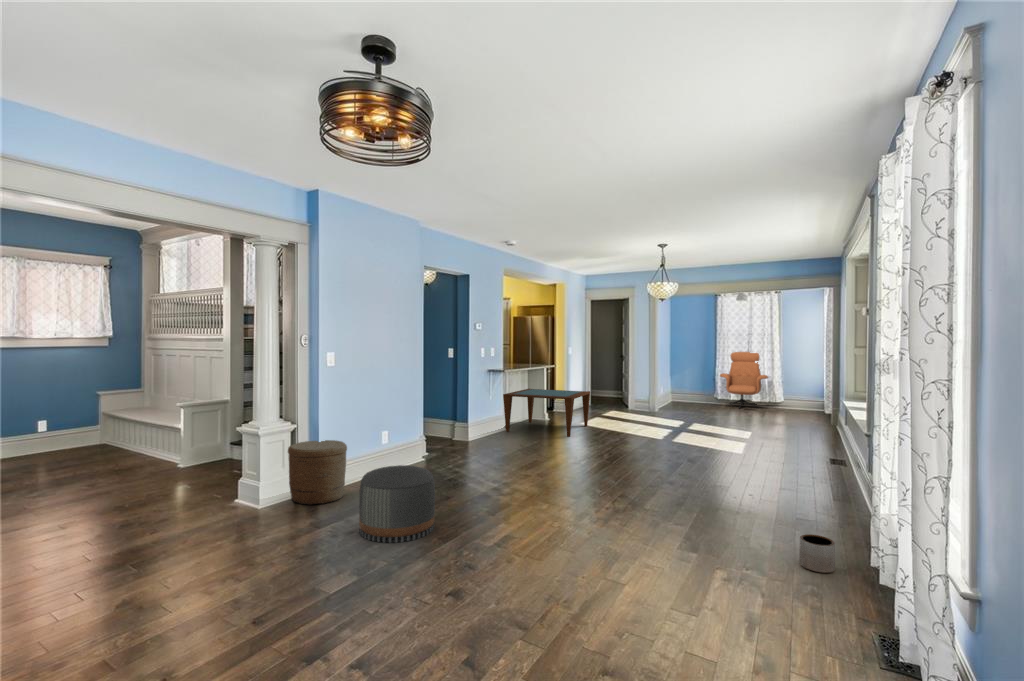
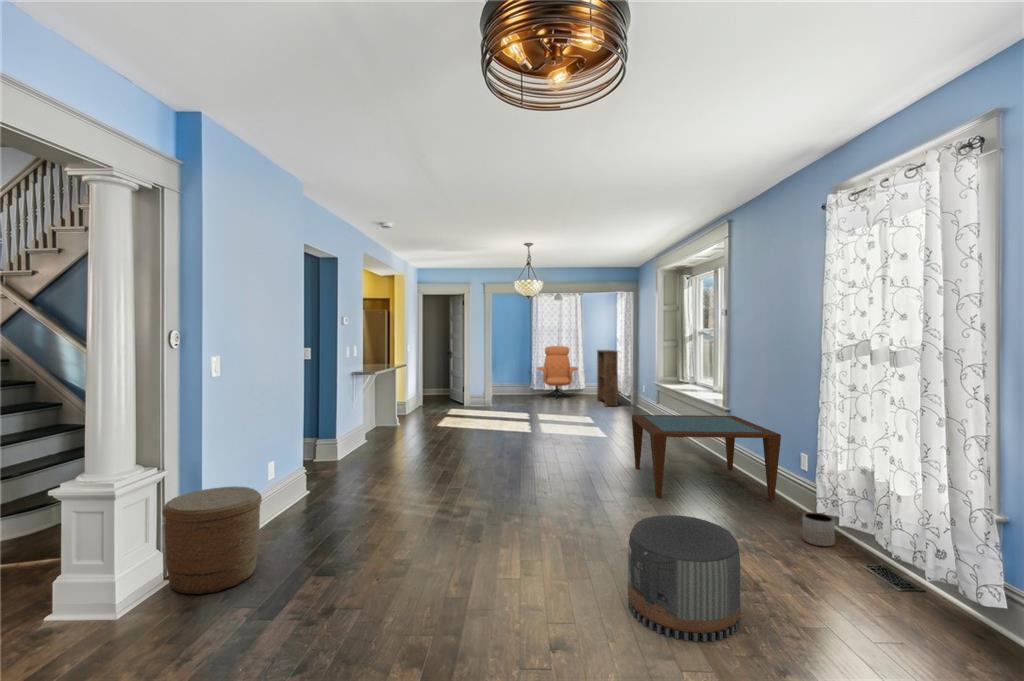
bookshelf: none [784,357,803,421] -> present [597,350,618,406]
coffee table: present [503,389,590,437] -> present [632,415,781,500]
pouf: present [359,465,435,543] -> present [628,515,740,642]

